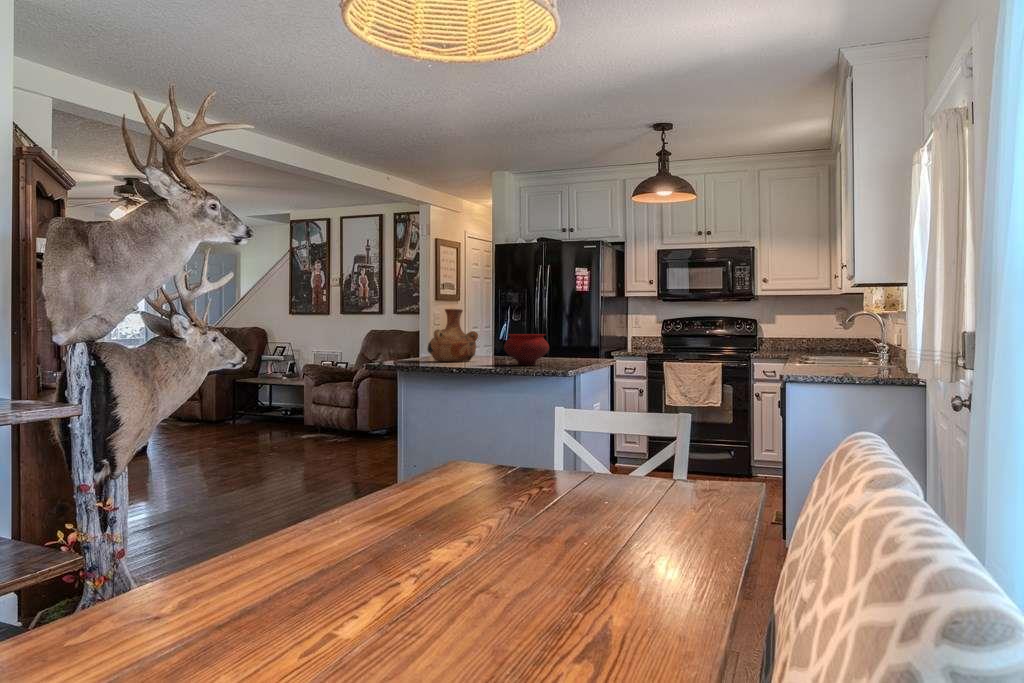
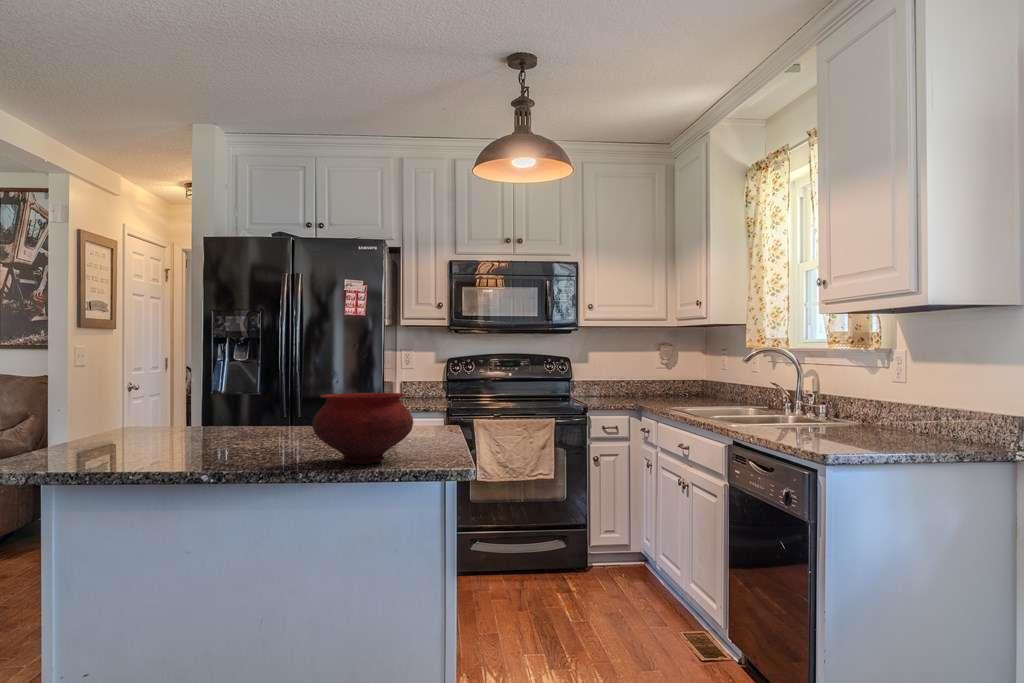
vase: present [427,309,478,362] -> none [94,340,215,455]

